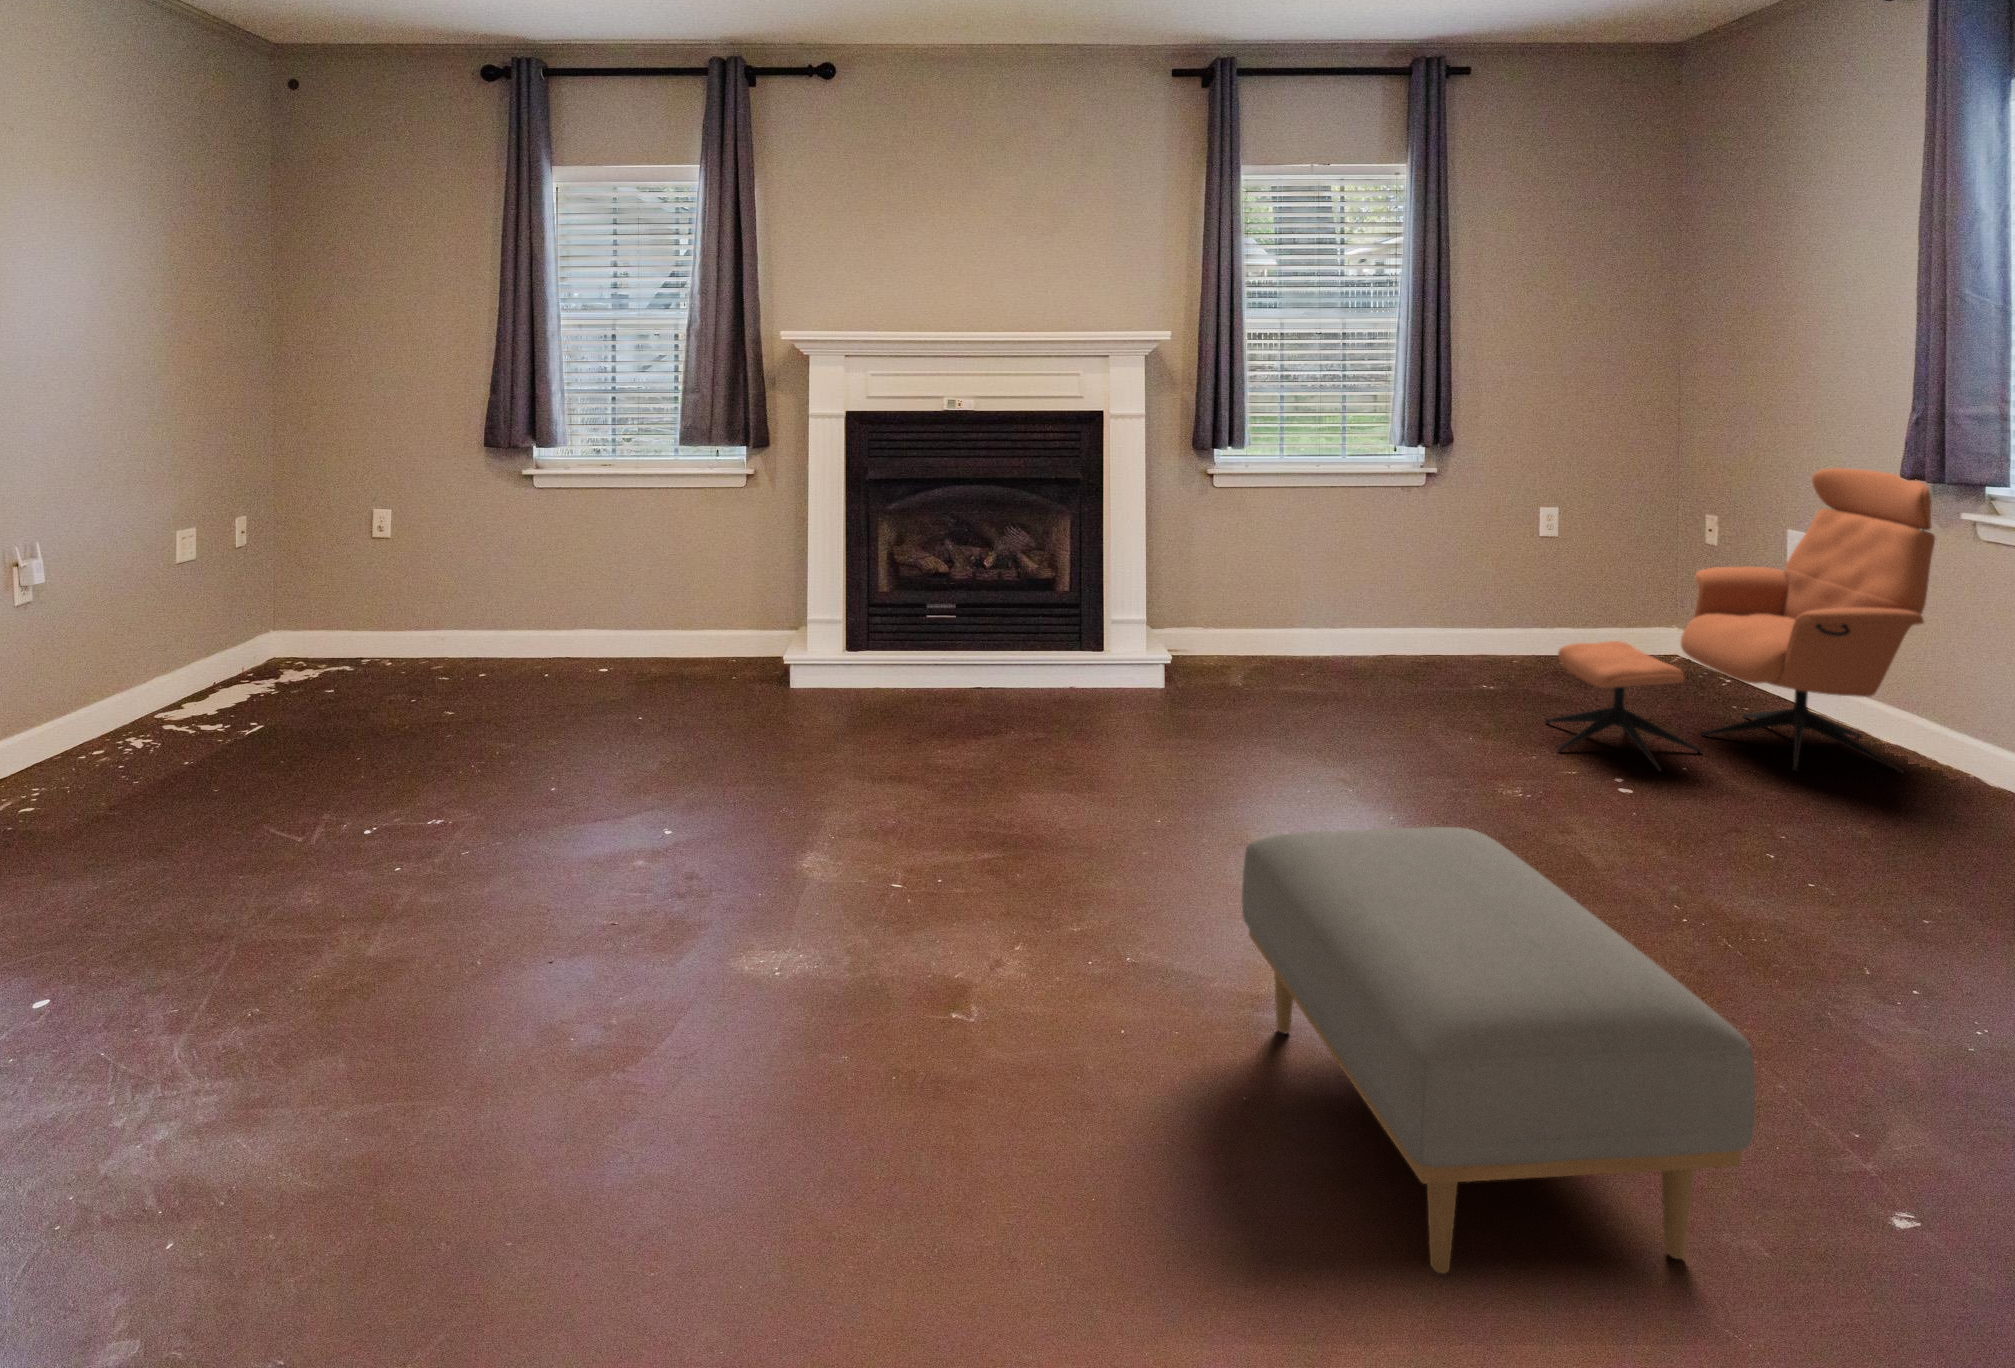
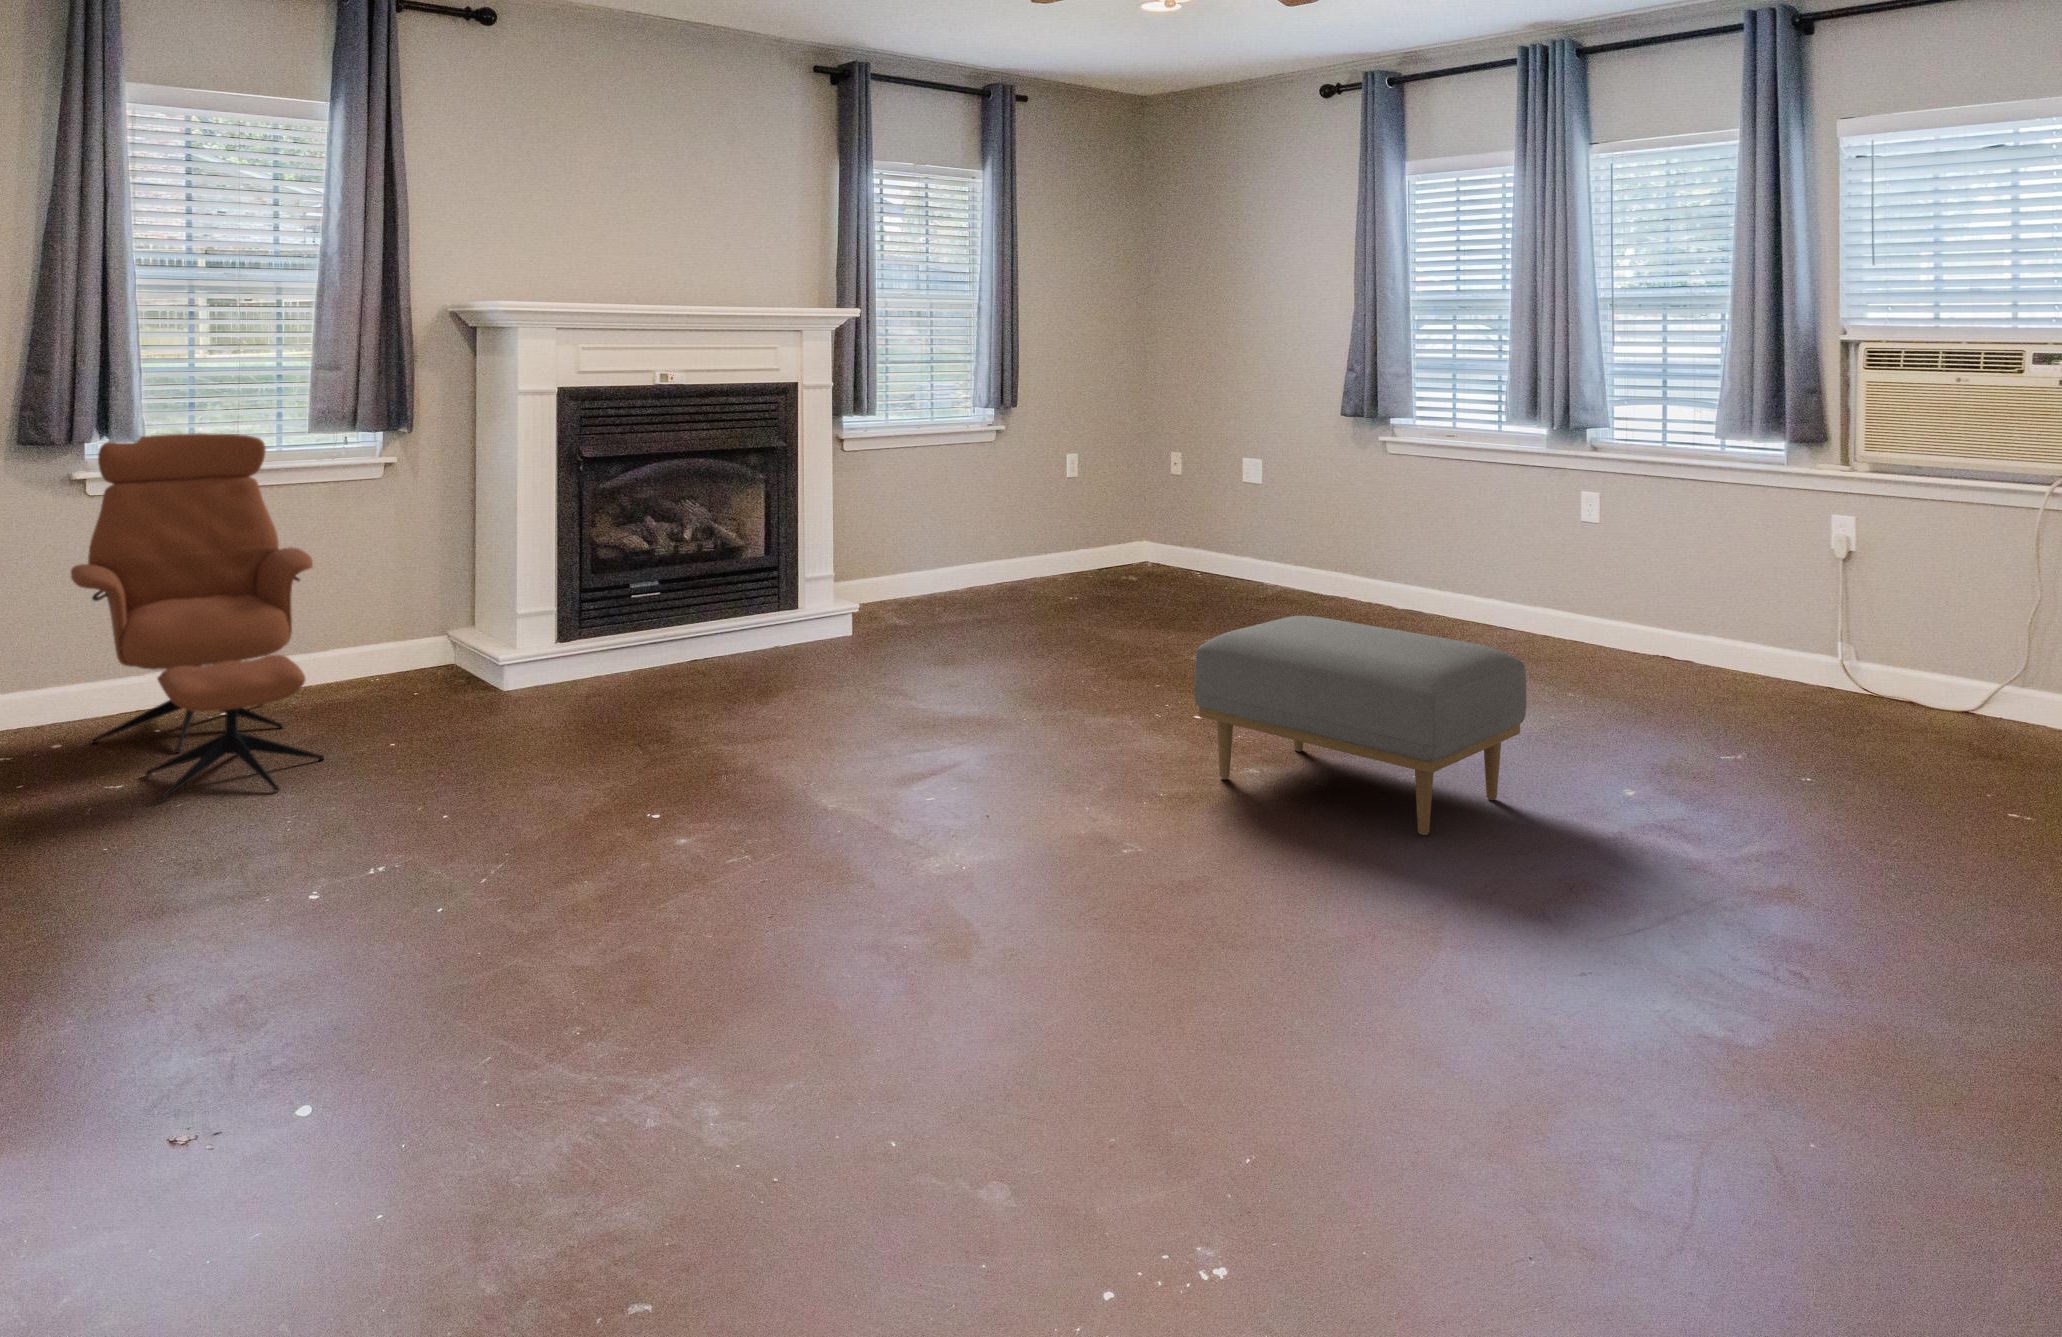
armchair: present [1545,468,1935,773] -> present [71,433,324,802]

